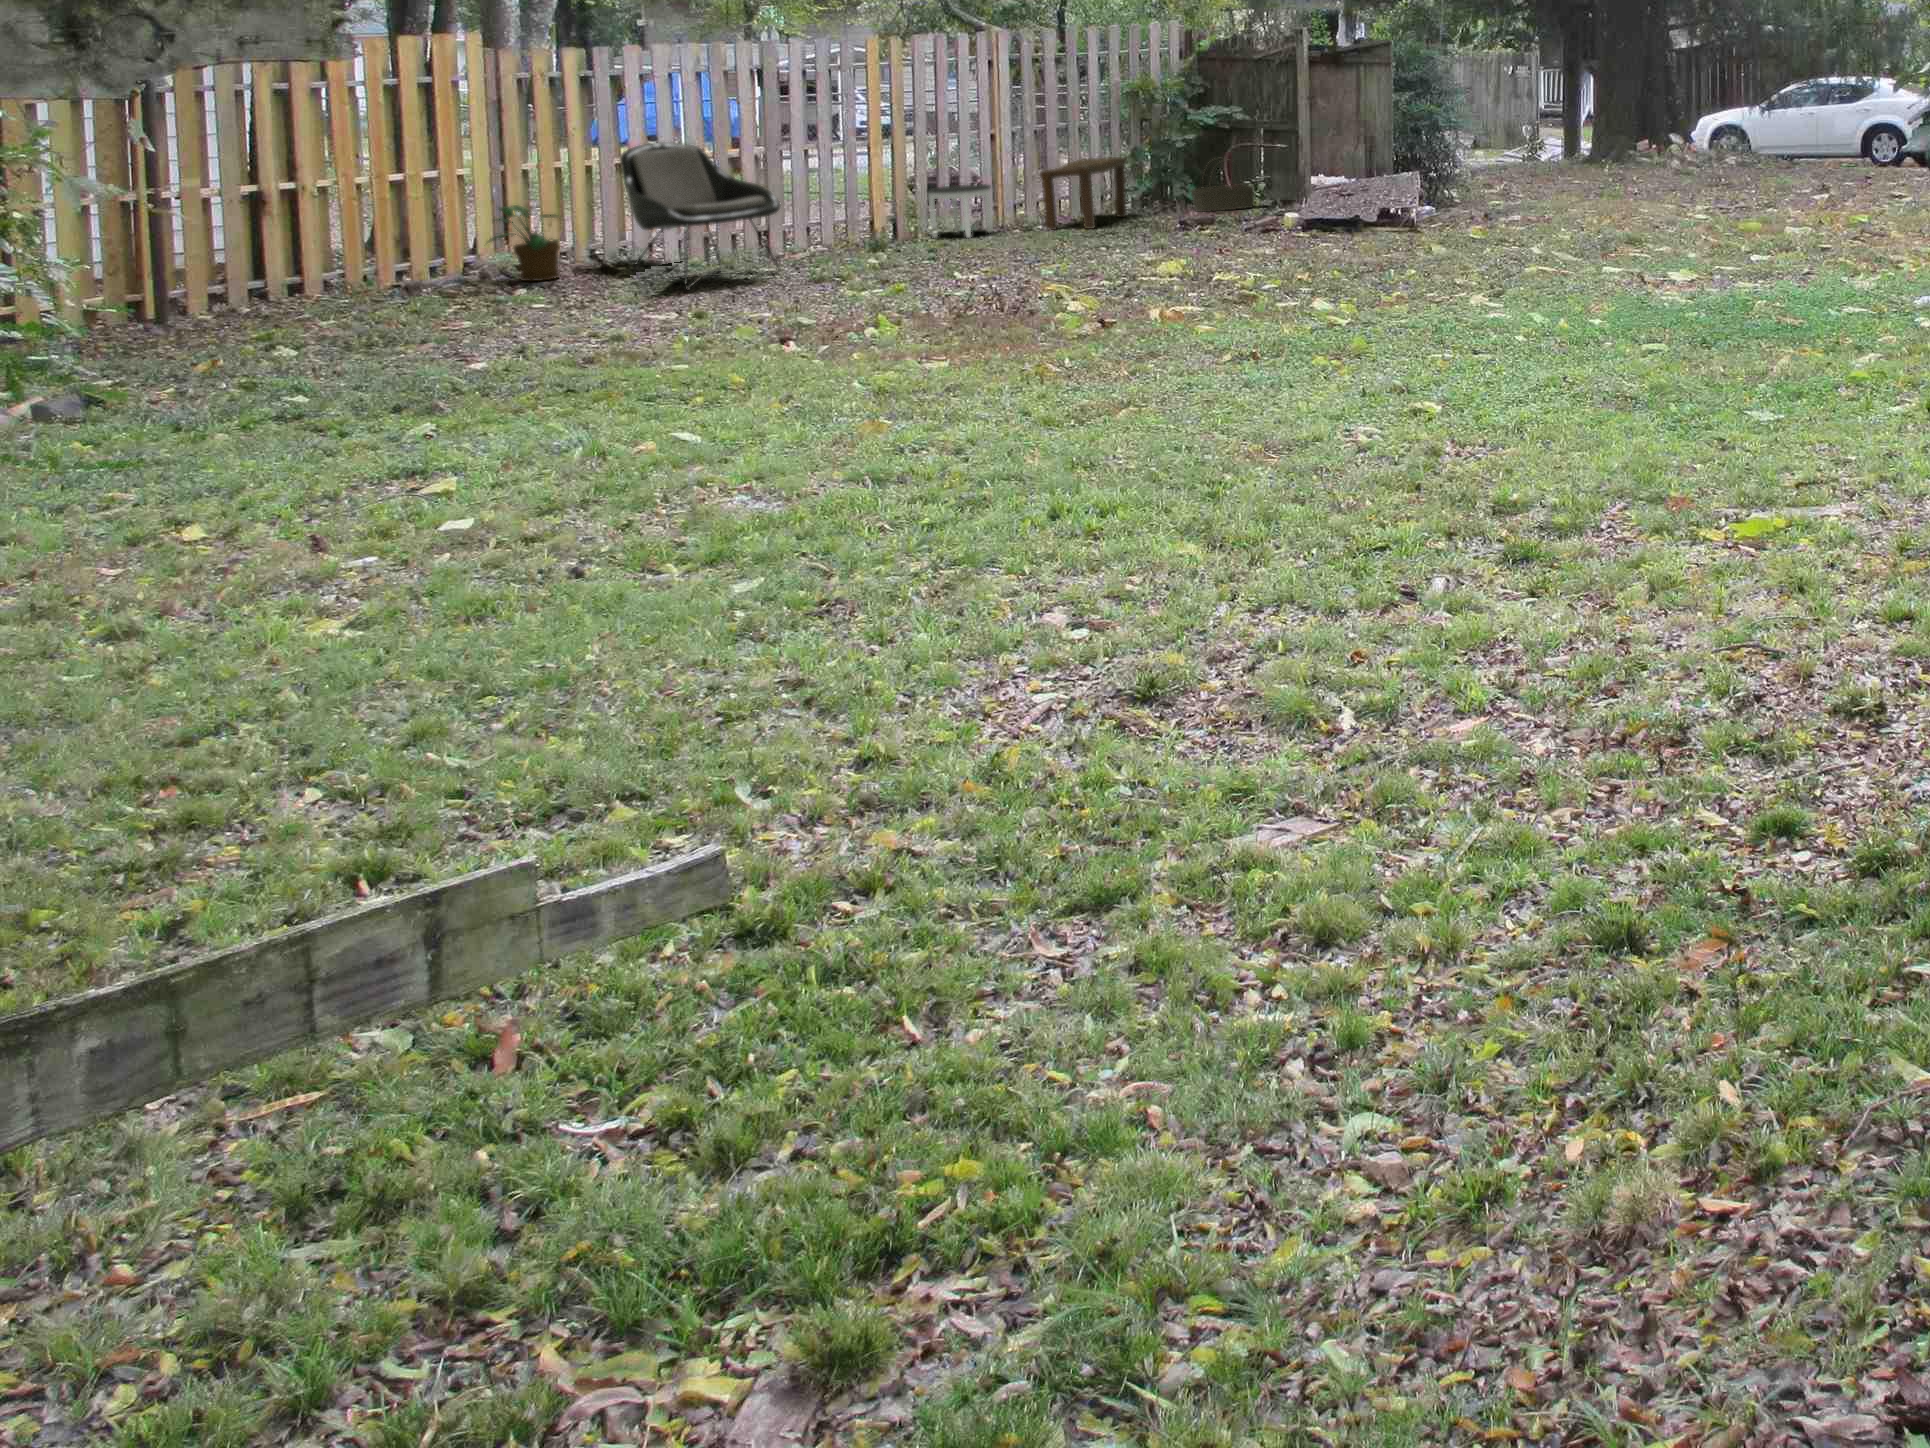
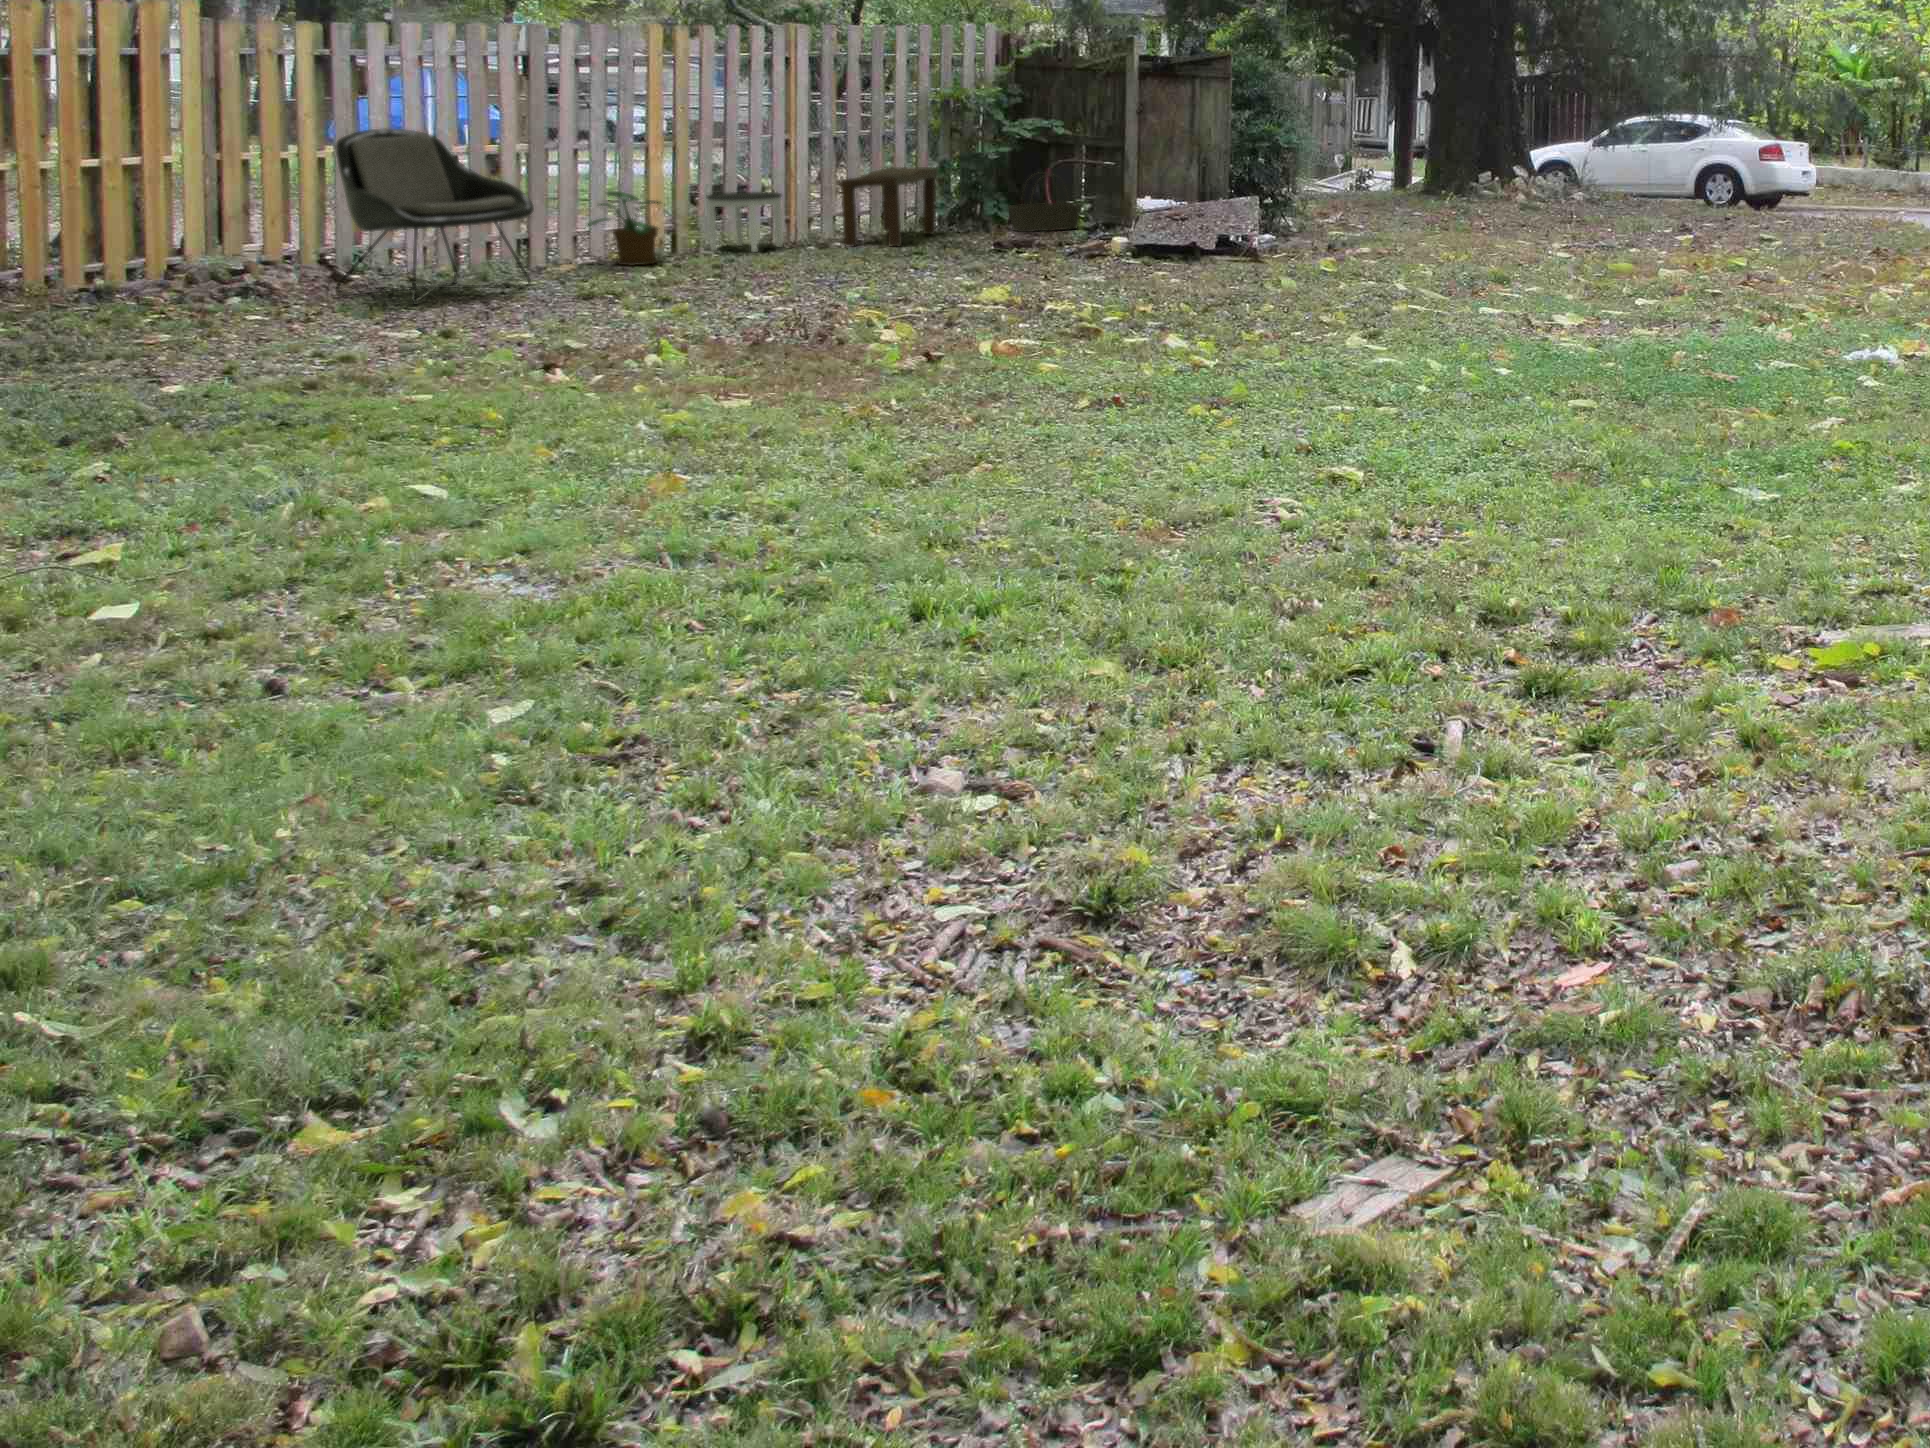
potted plant: present [488,205,561,281] -> present [584,191,661,265]

